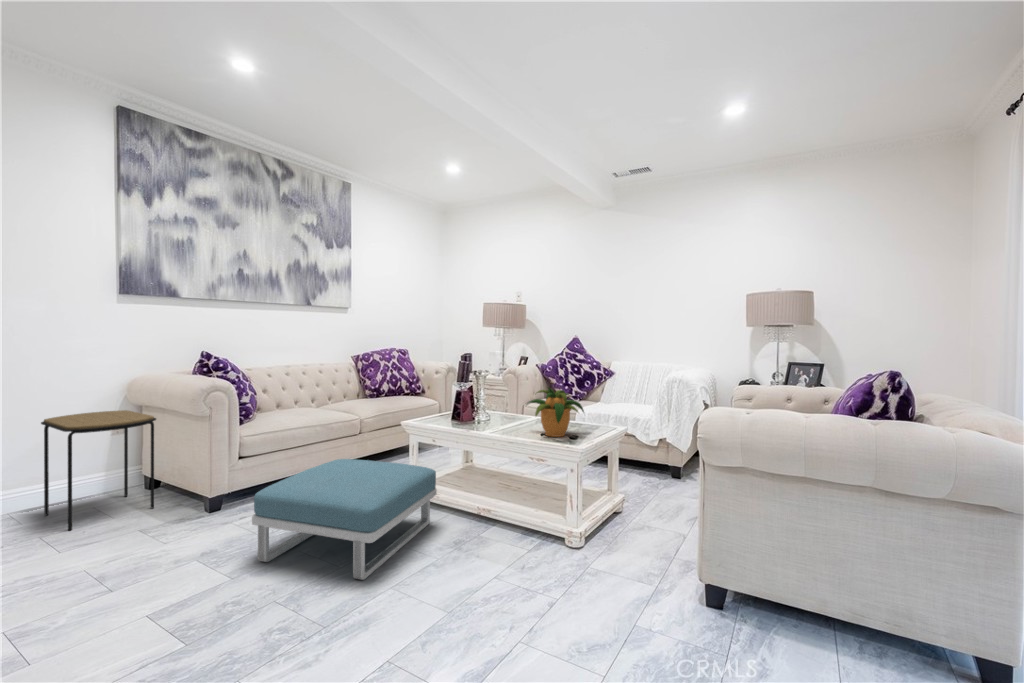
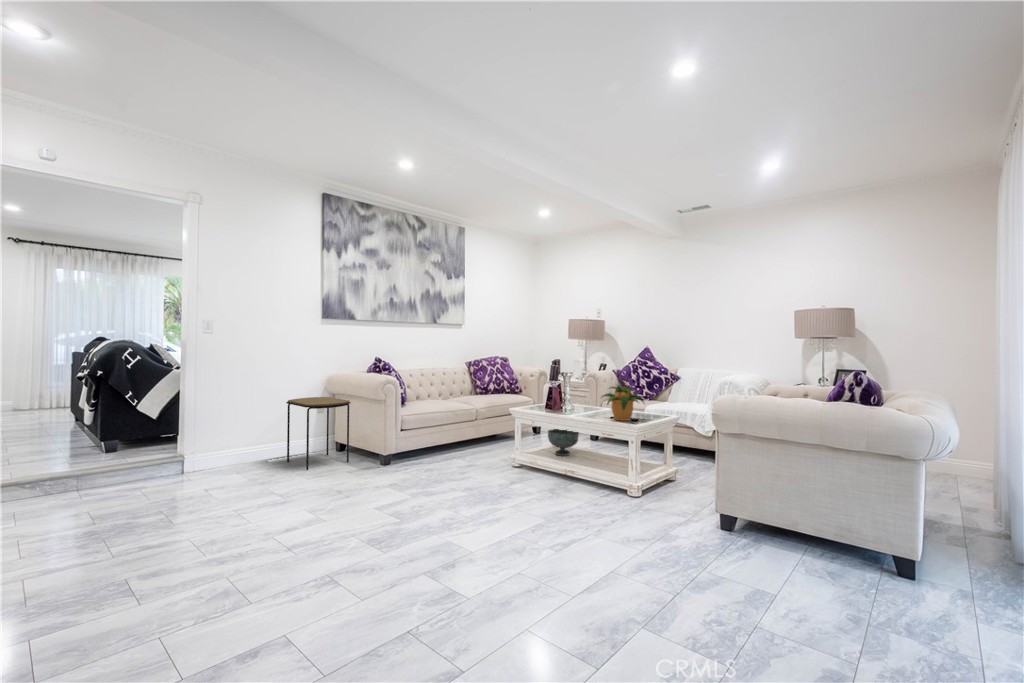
decorative bowl: none [454,446,496,484] -> present [548,429,579,456]
footstool: present [252,459,437,580] -> none [423,433,537,502]

